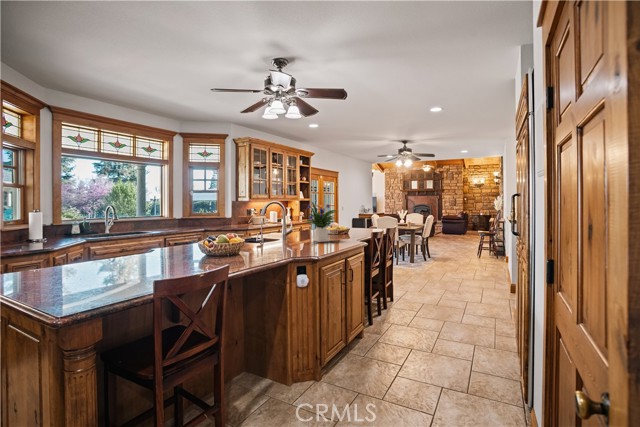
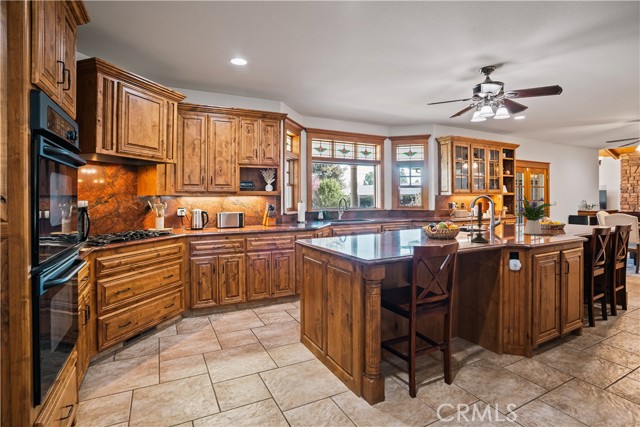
candle: none [256,209,275,259] -> present [471,202,488,243]

